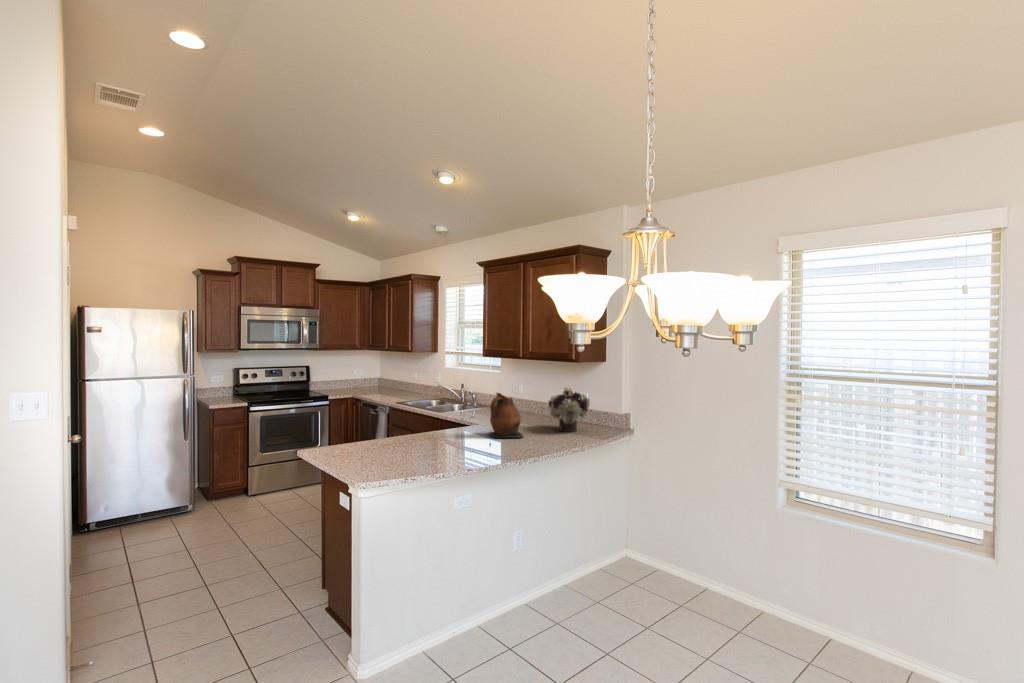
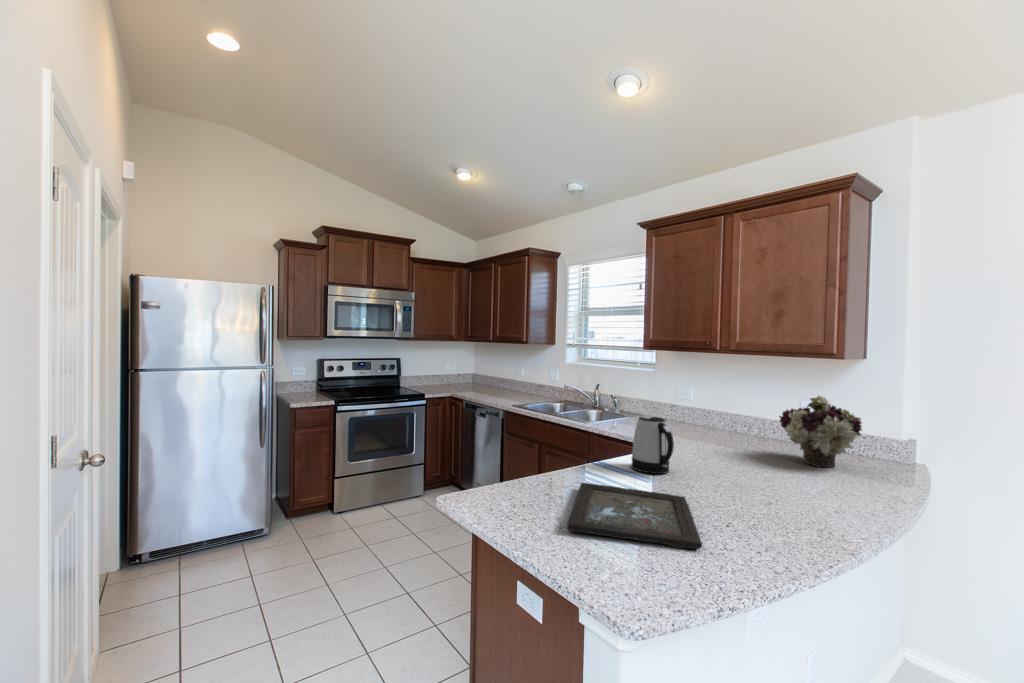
ceramic pitcher: present [489,393,523,438] -> none [704,404,776,480]
kettle: none [438,401,461,437] -> present [631,416,674,474]
tray: none [361,441,449,464] -> present [567,483,702,549]

